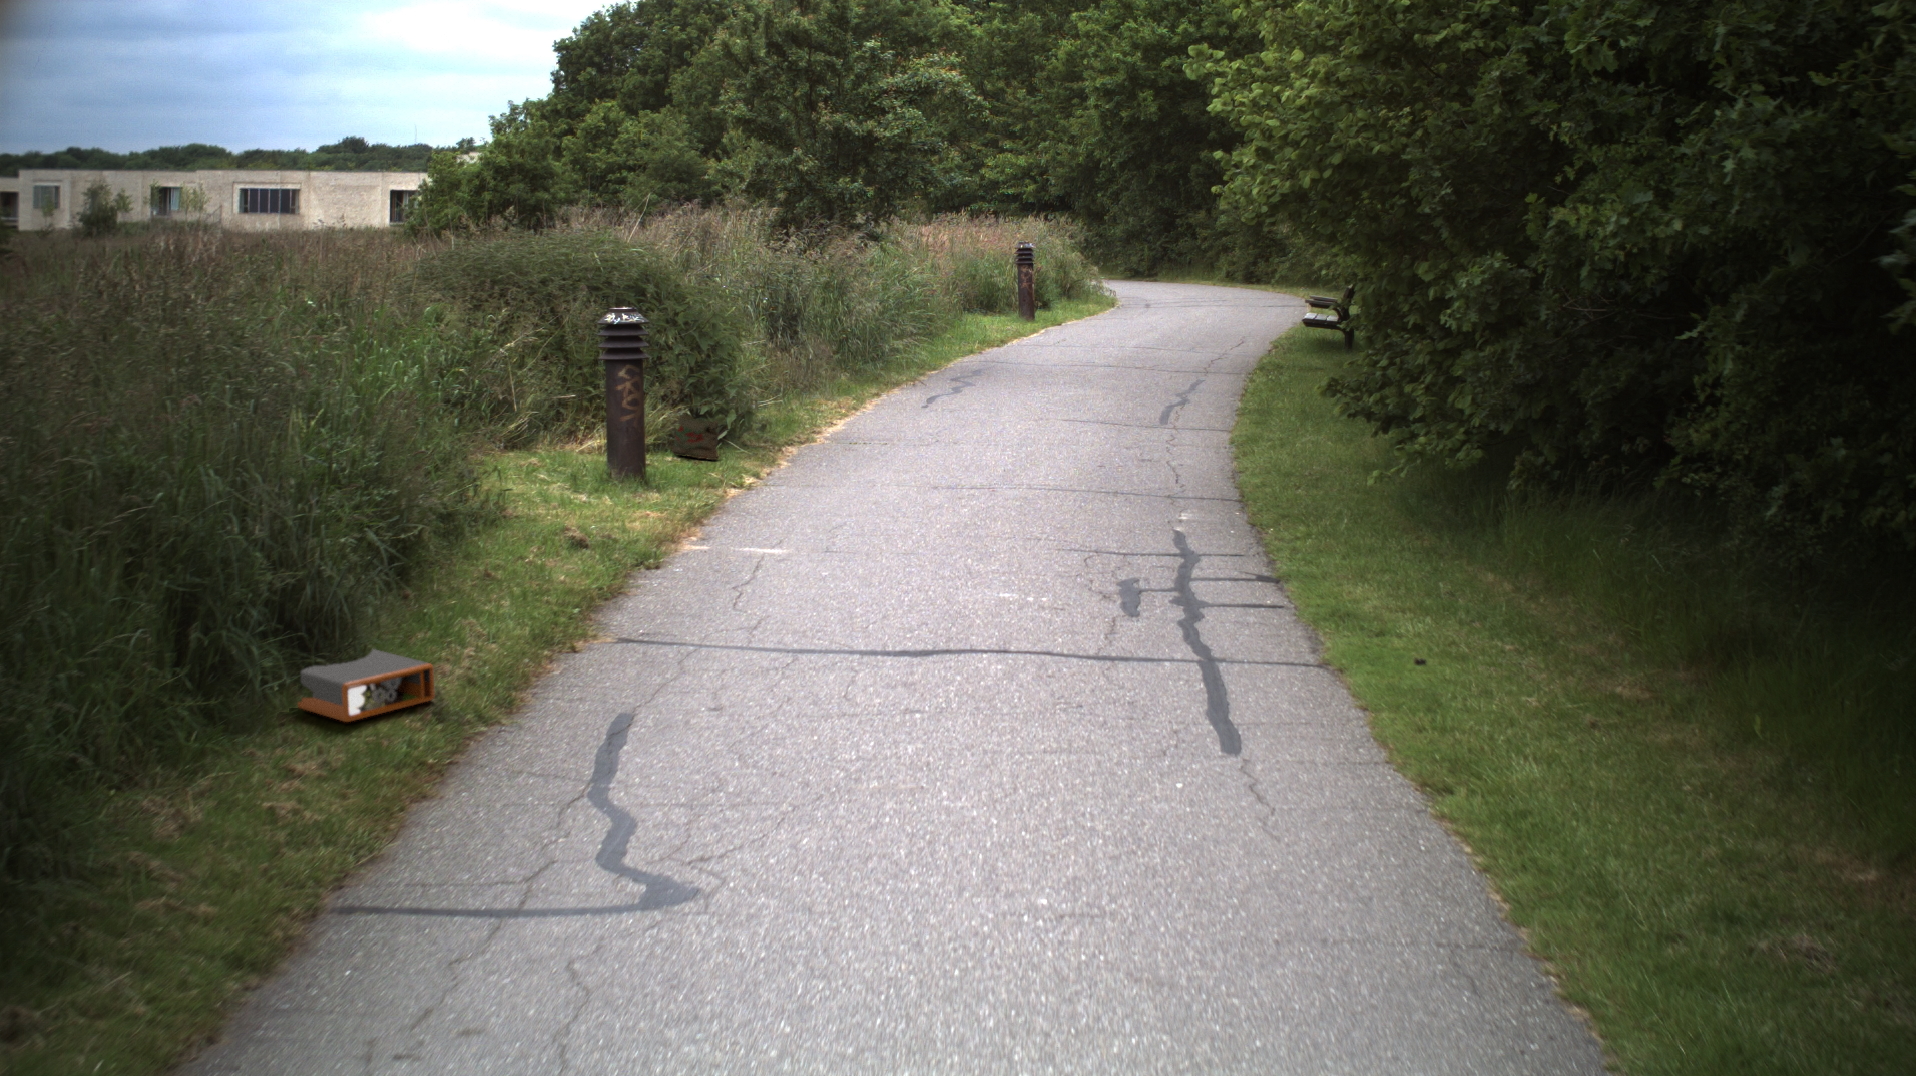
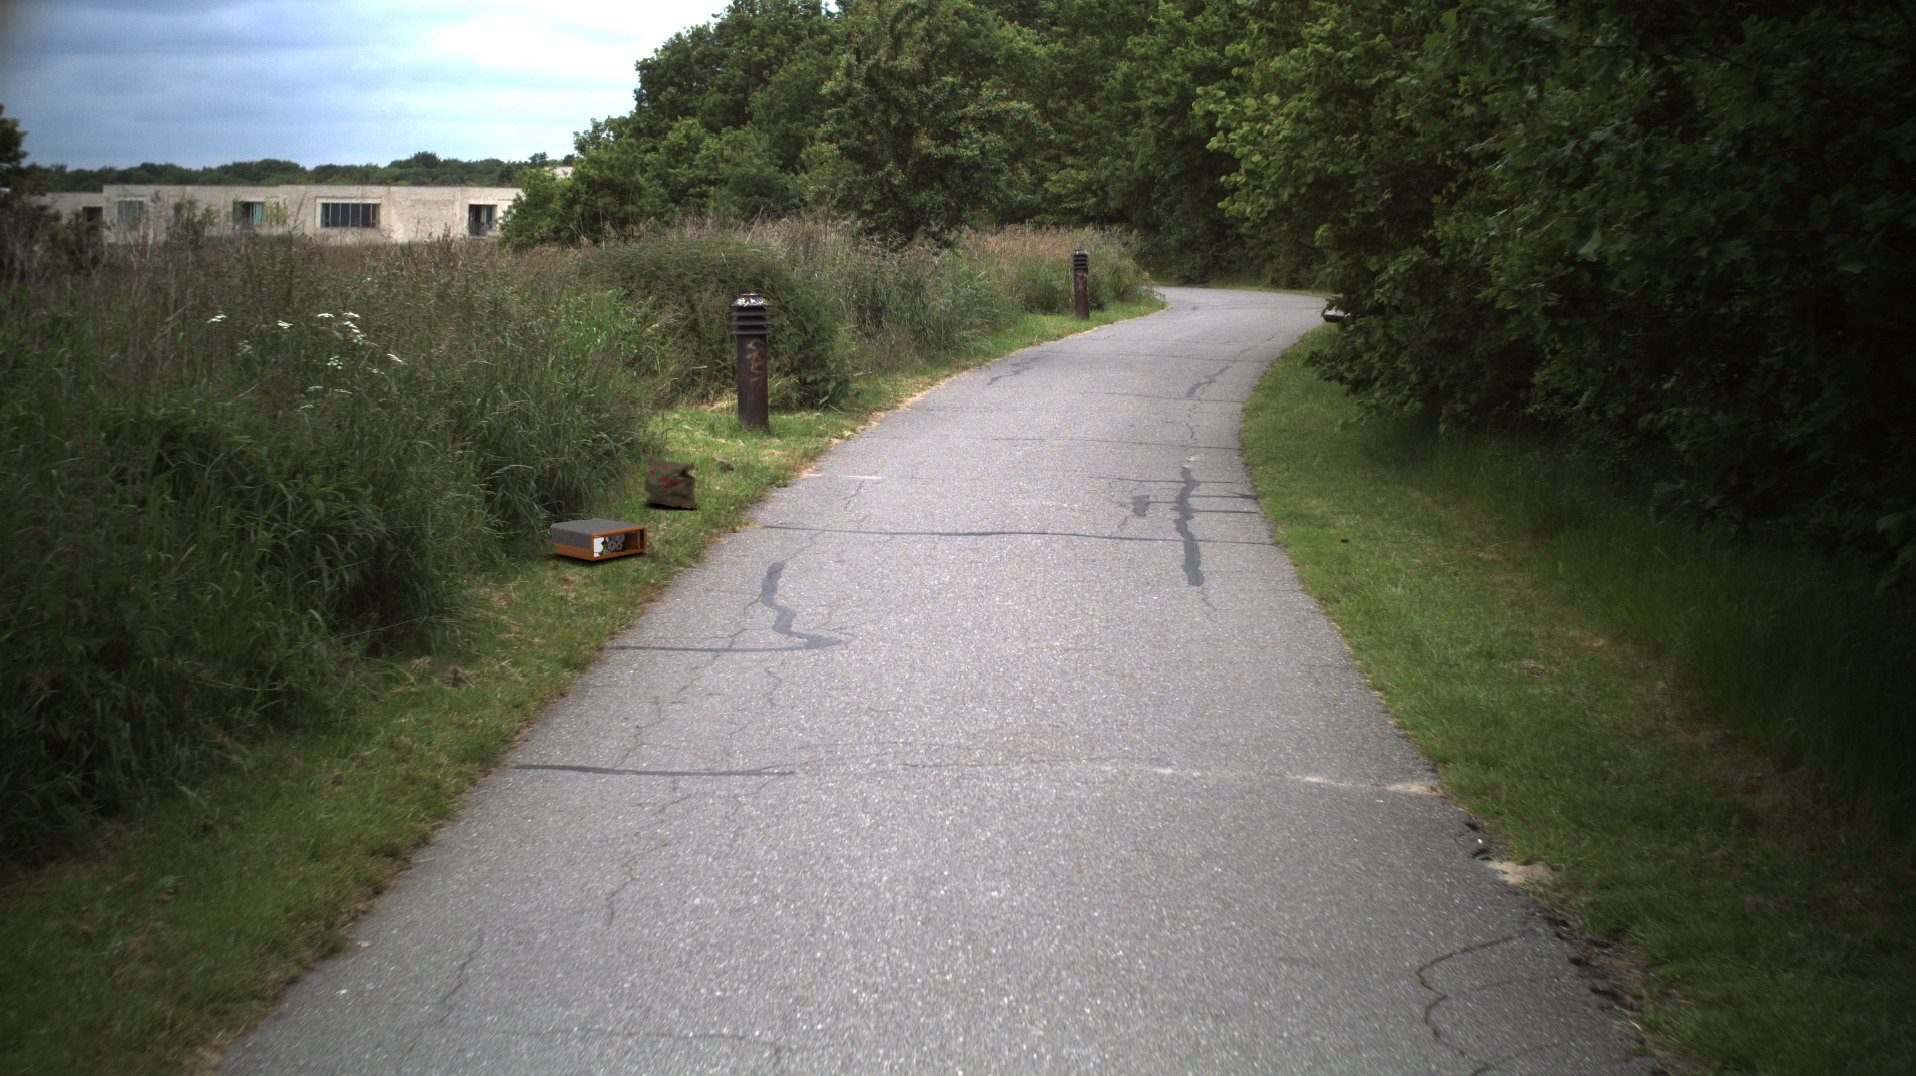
bag: present [672,415,719,460] -> present [644,456,696,509]

